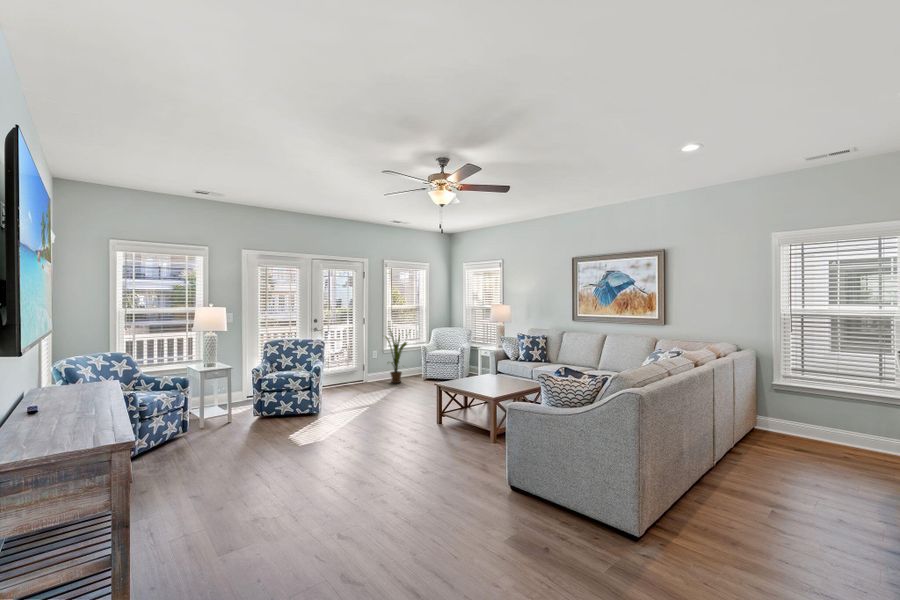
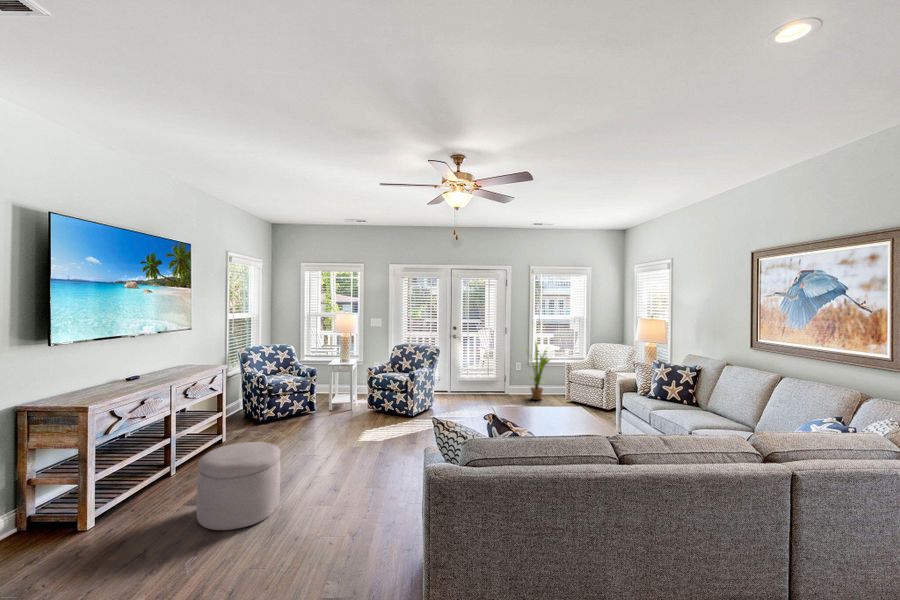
ottoman: none [269,445,354,542] -> present [196,442,281,530]

